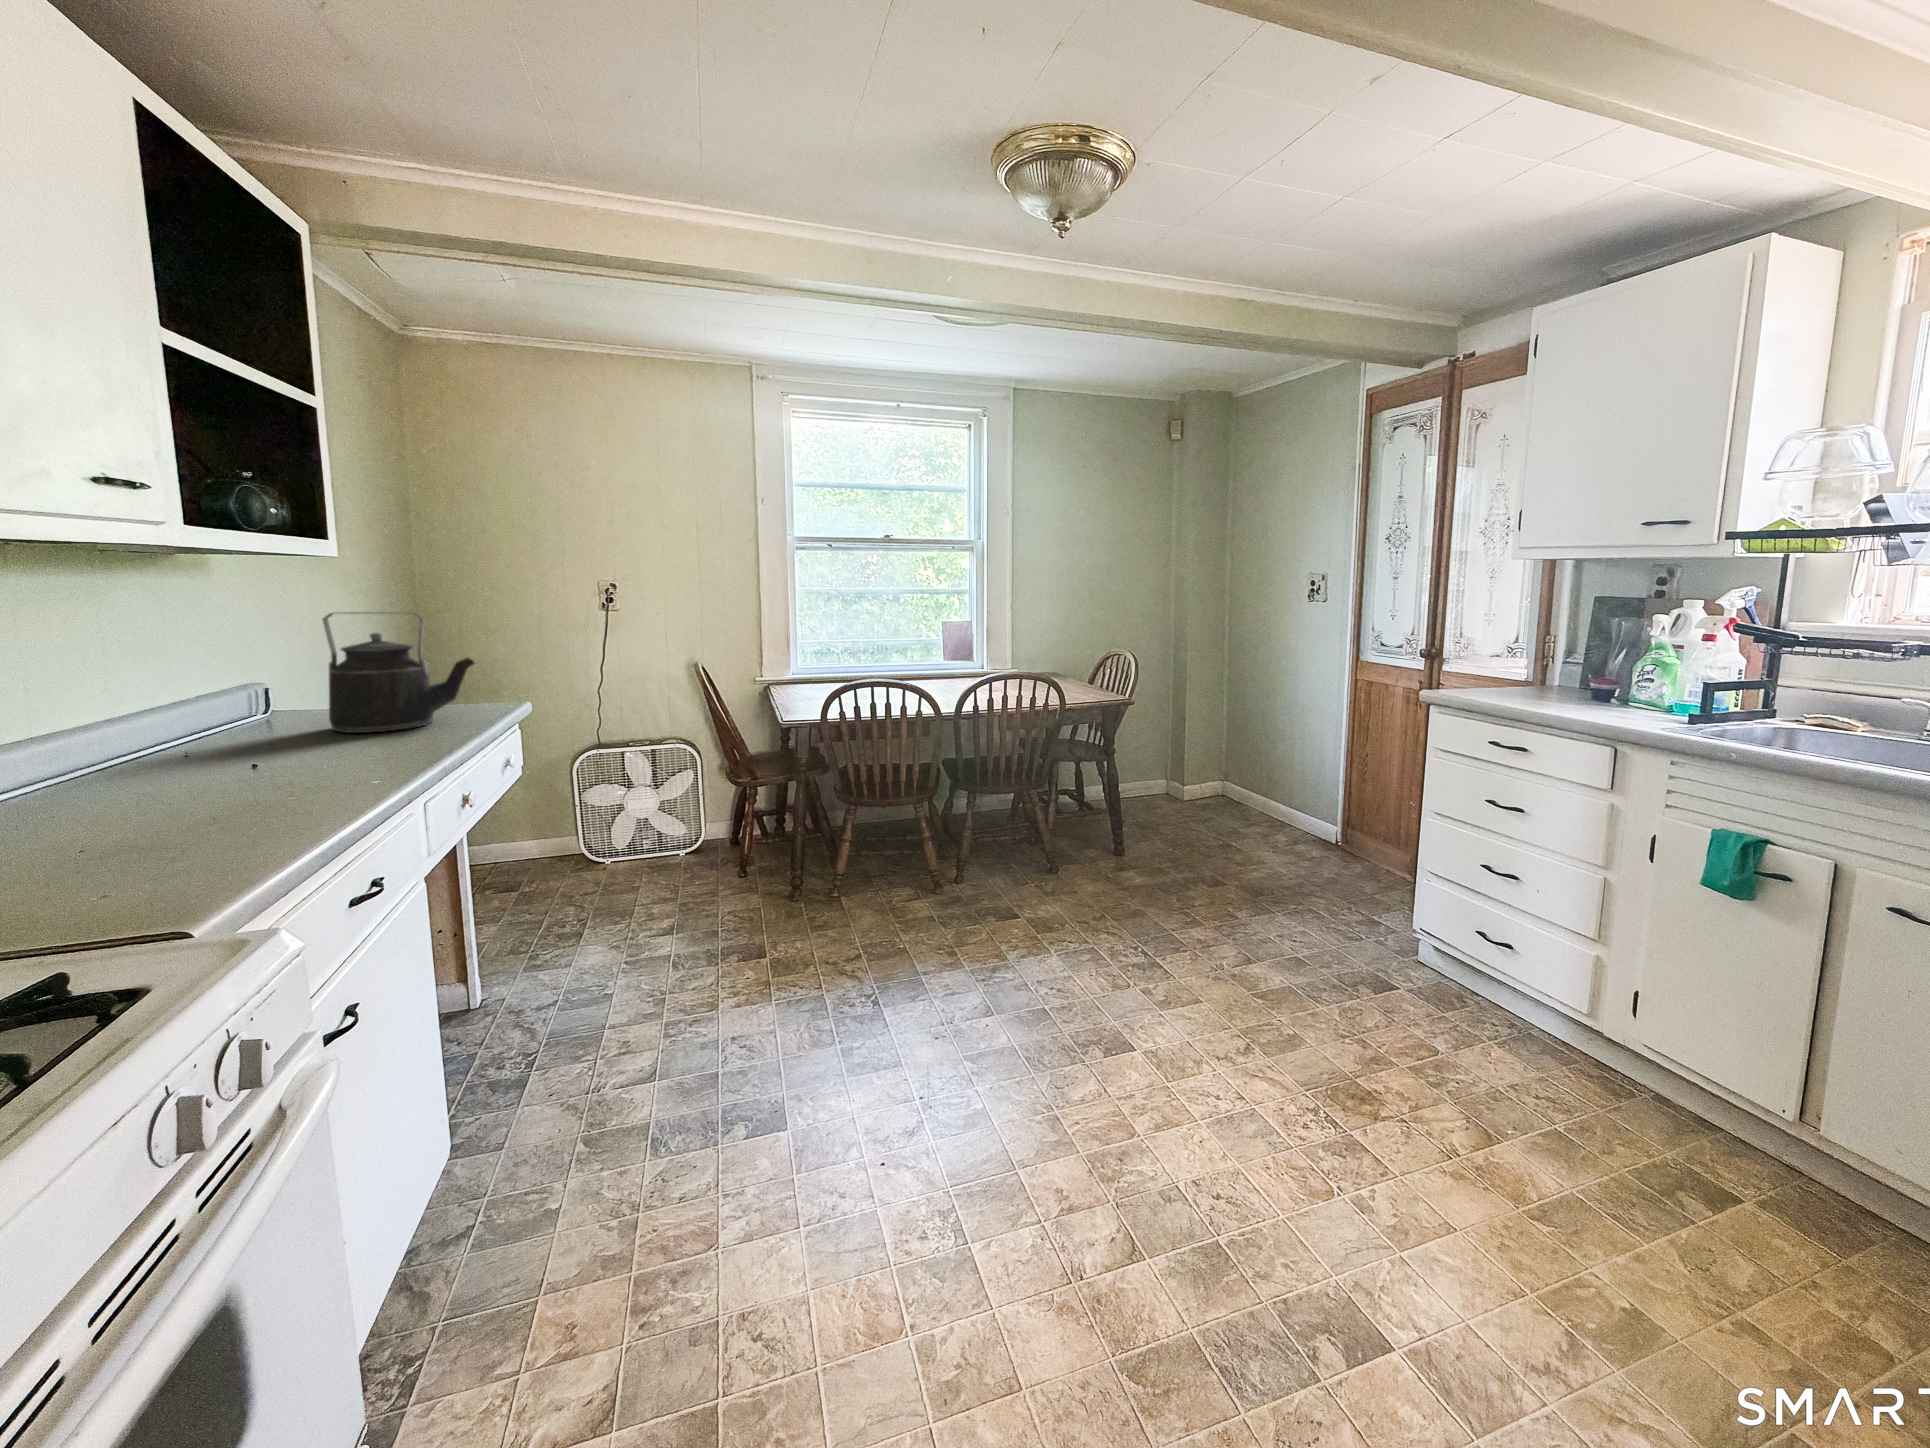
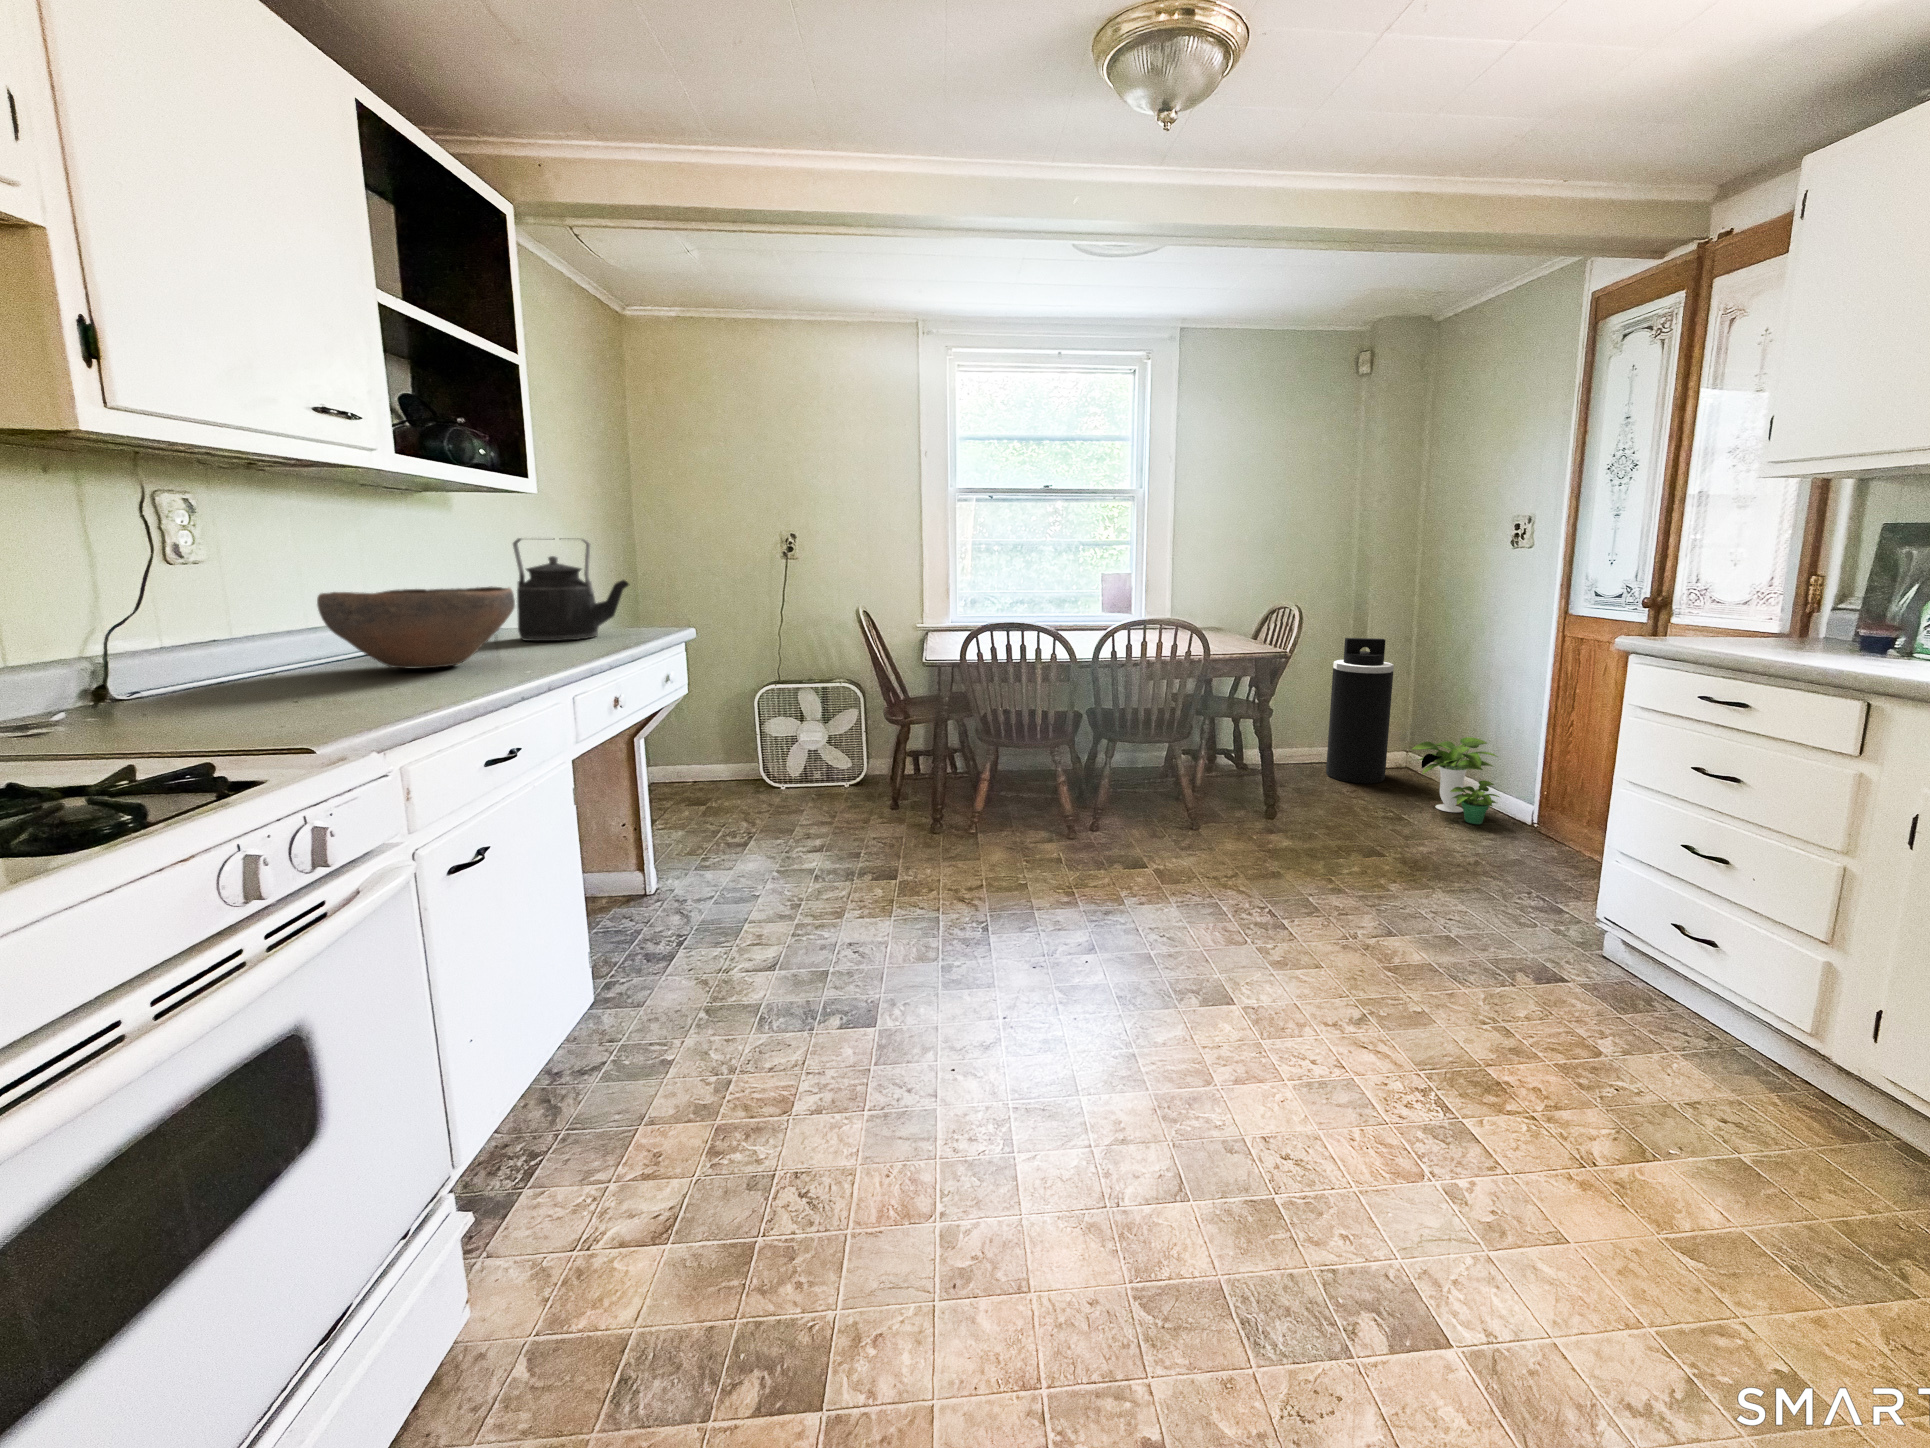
bowl: none [82,679,356,787] -> present [317,586,515,668]
trash can: none [1156,681,1211,813] -> present [1326,638,1394,784]
potted plant: none [1233,768,1310,846] -> present [1412,737,1499,824]

